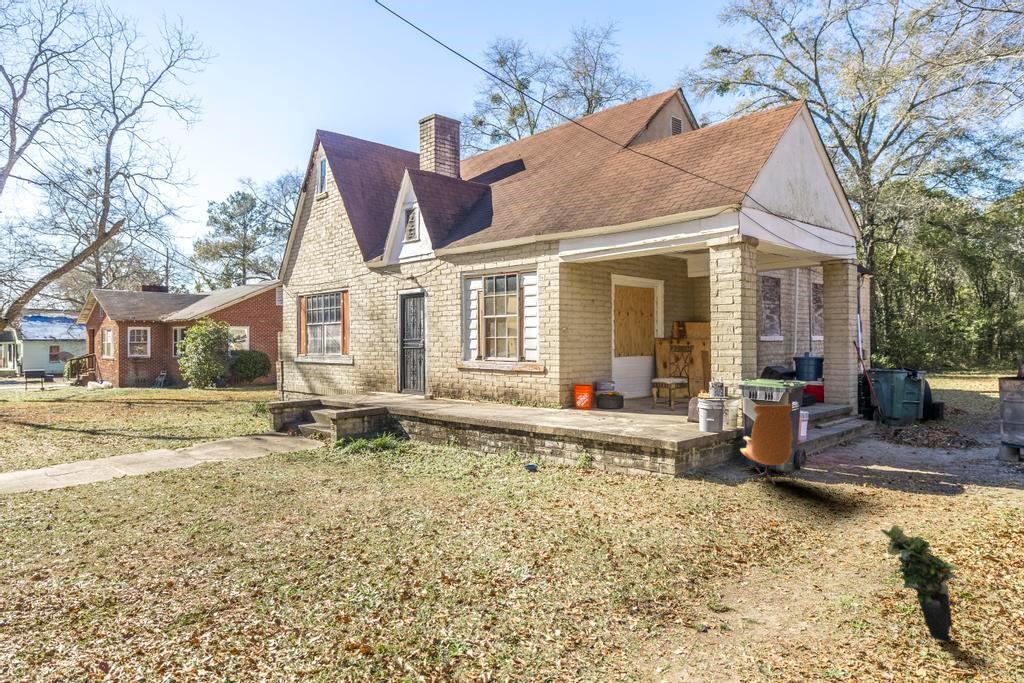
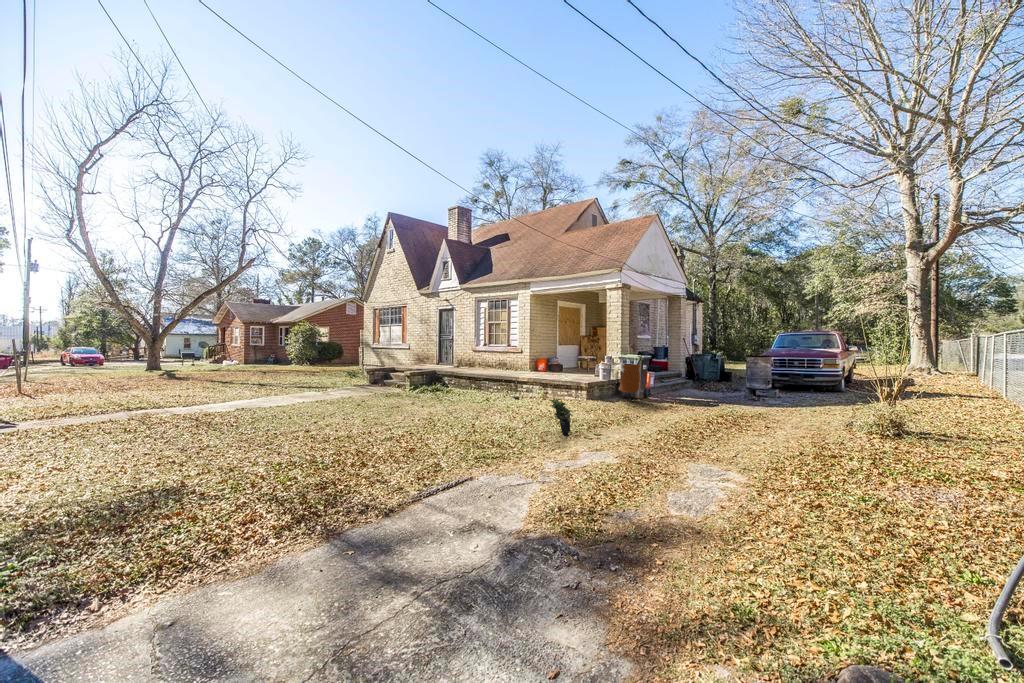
potted plant: present [881,524,958,642] -> present [550,399,571,436]

